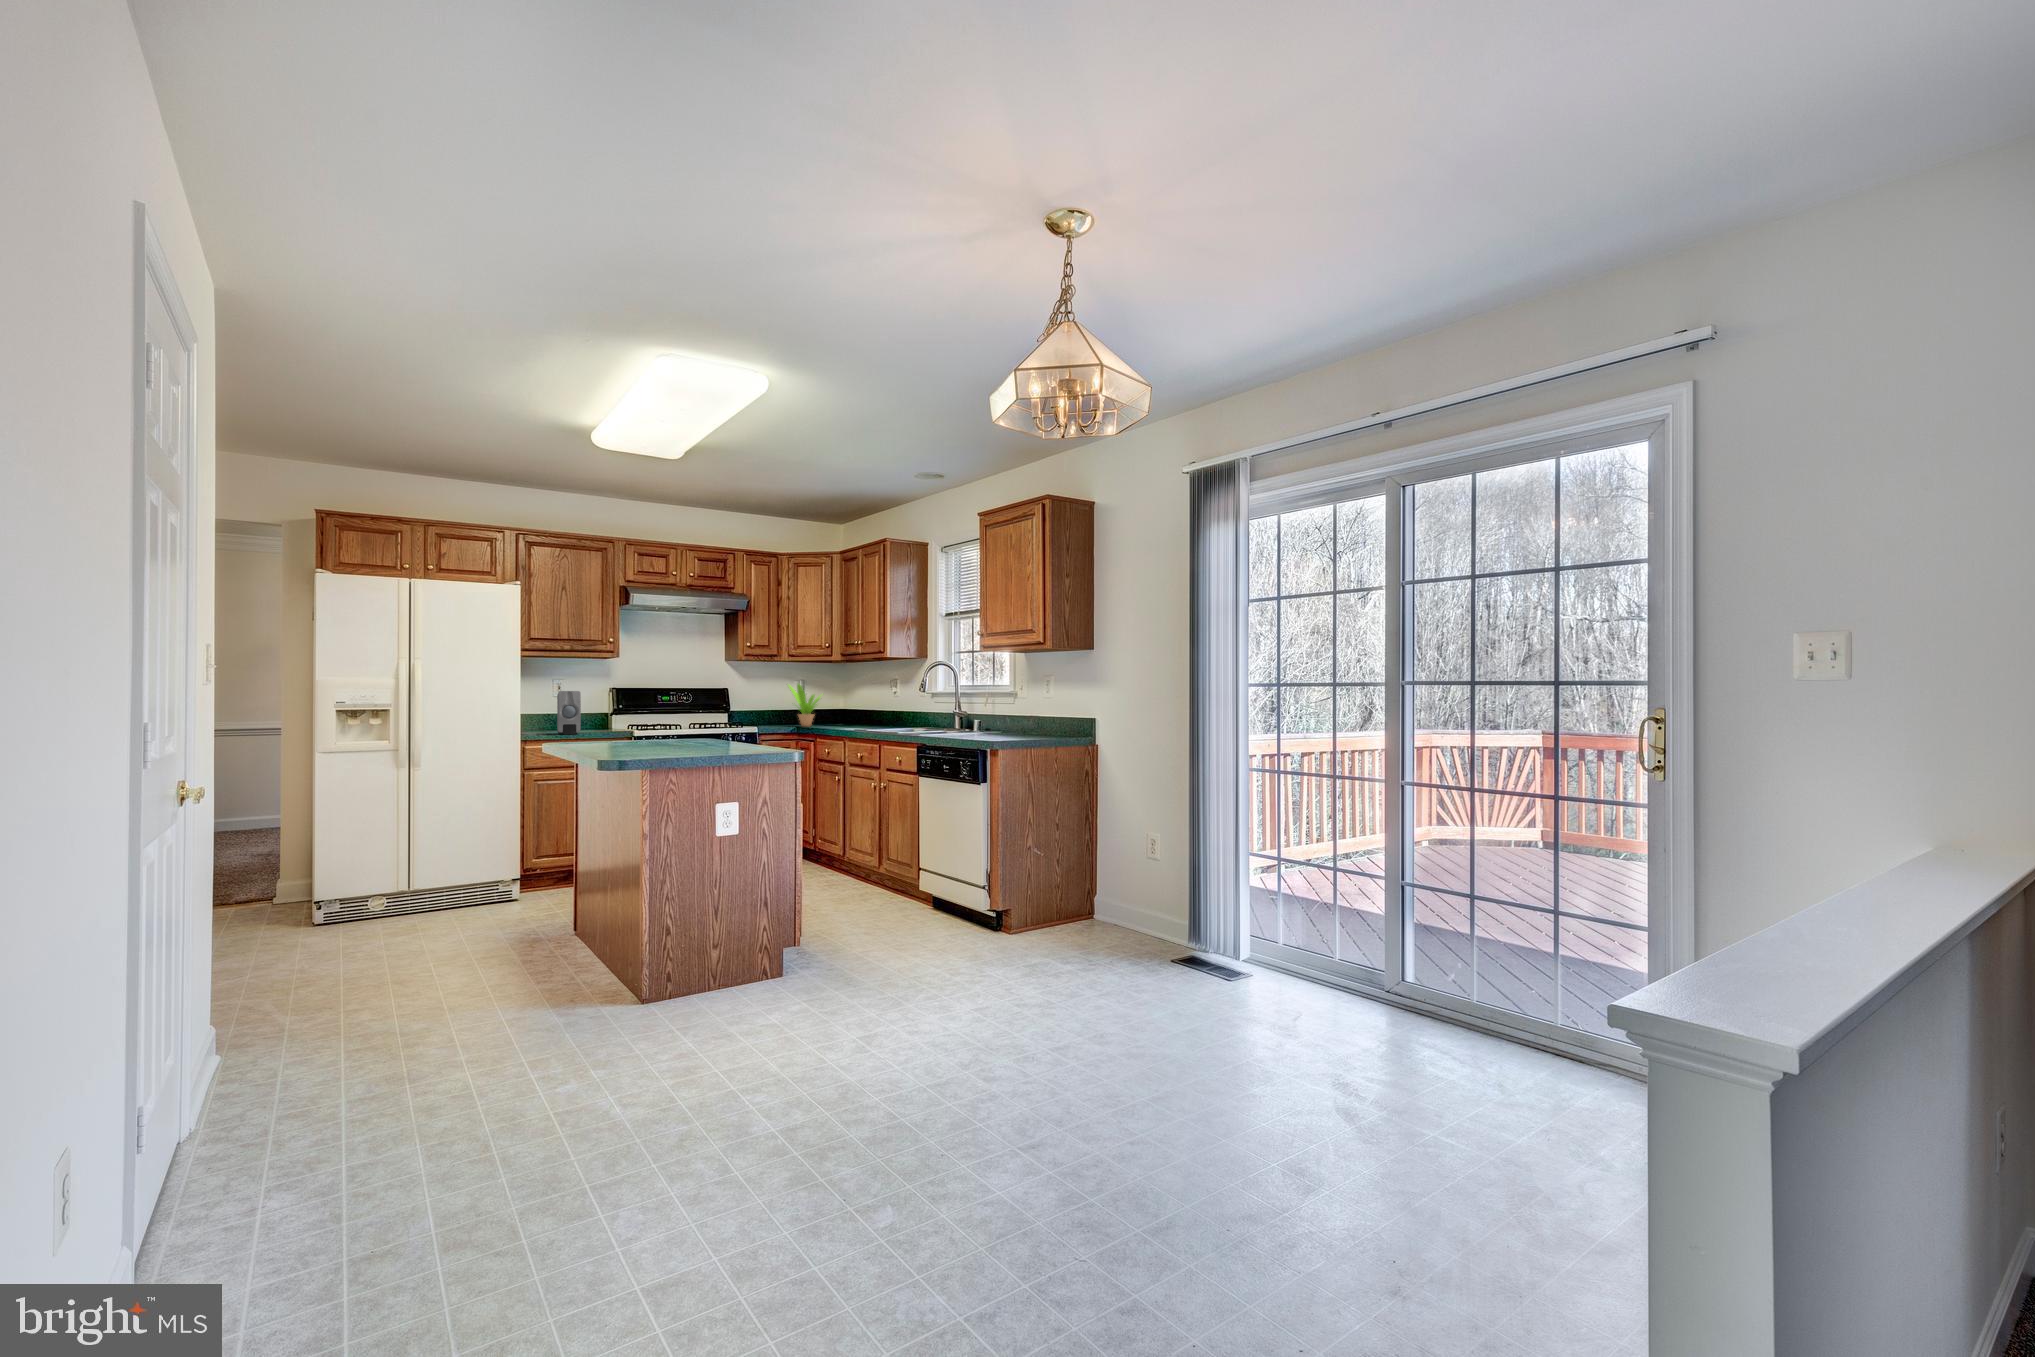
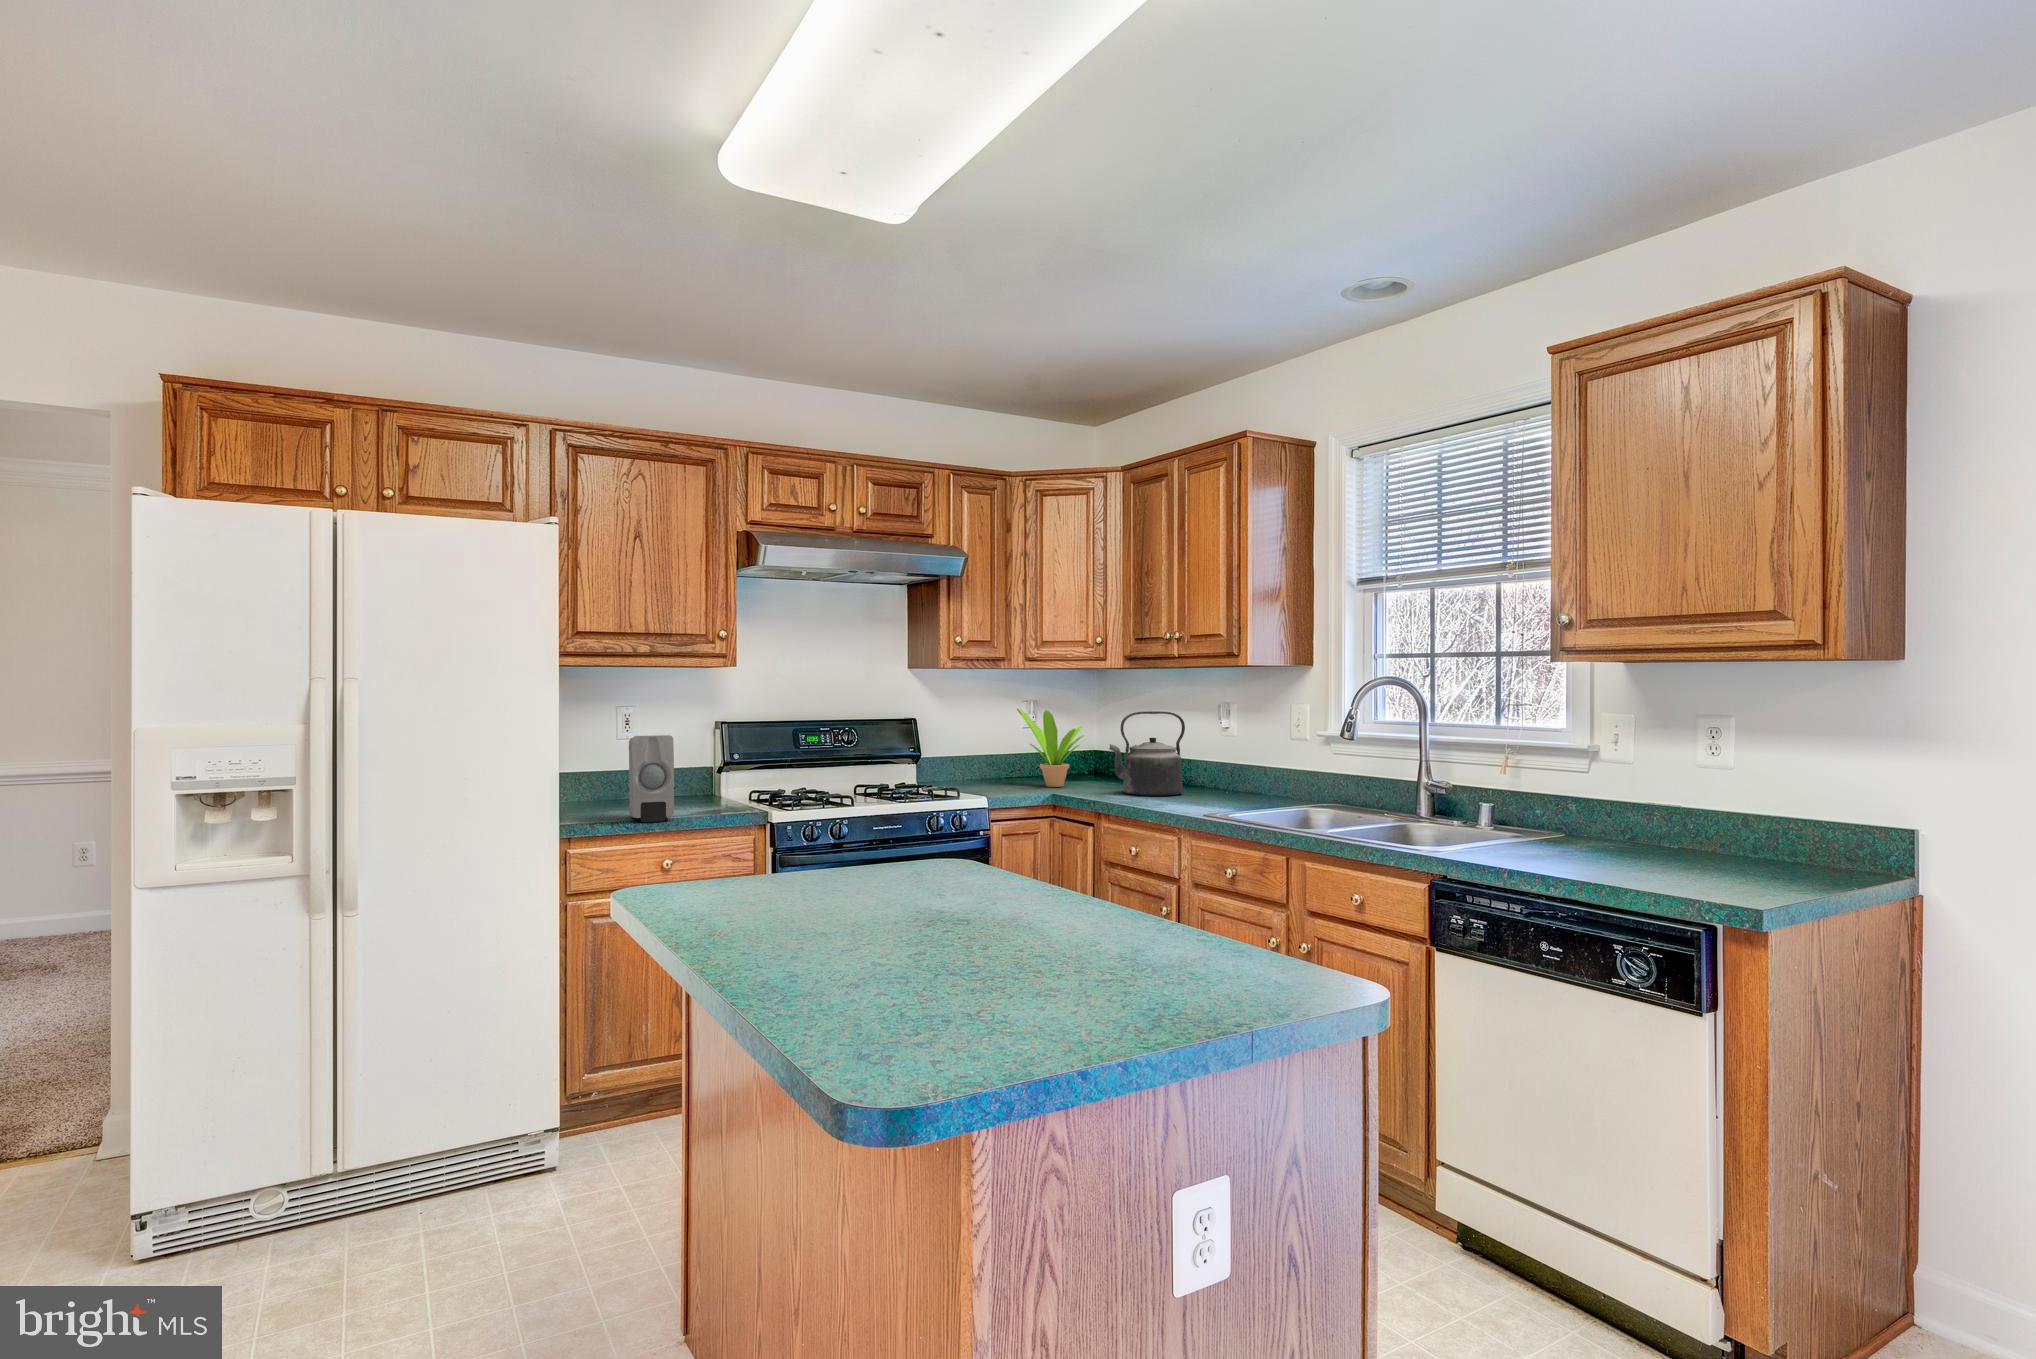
kettle: none [830,684,873,728] -> present [1109,711,1185,796]

